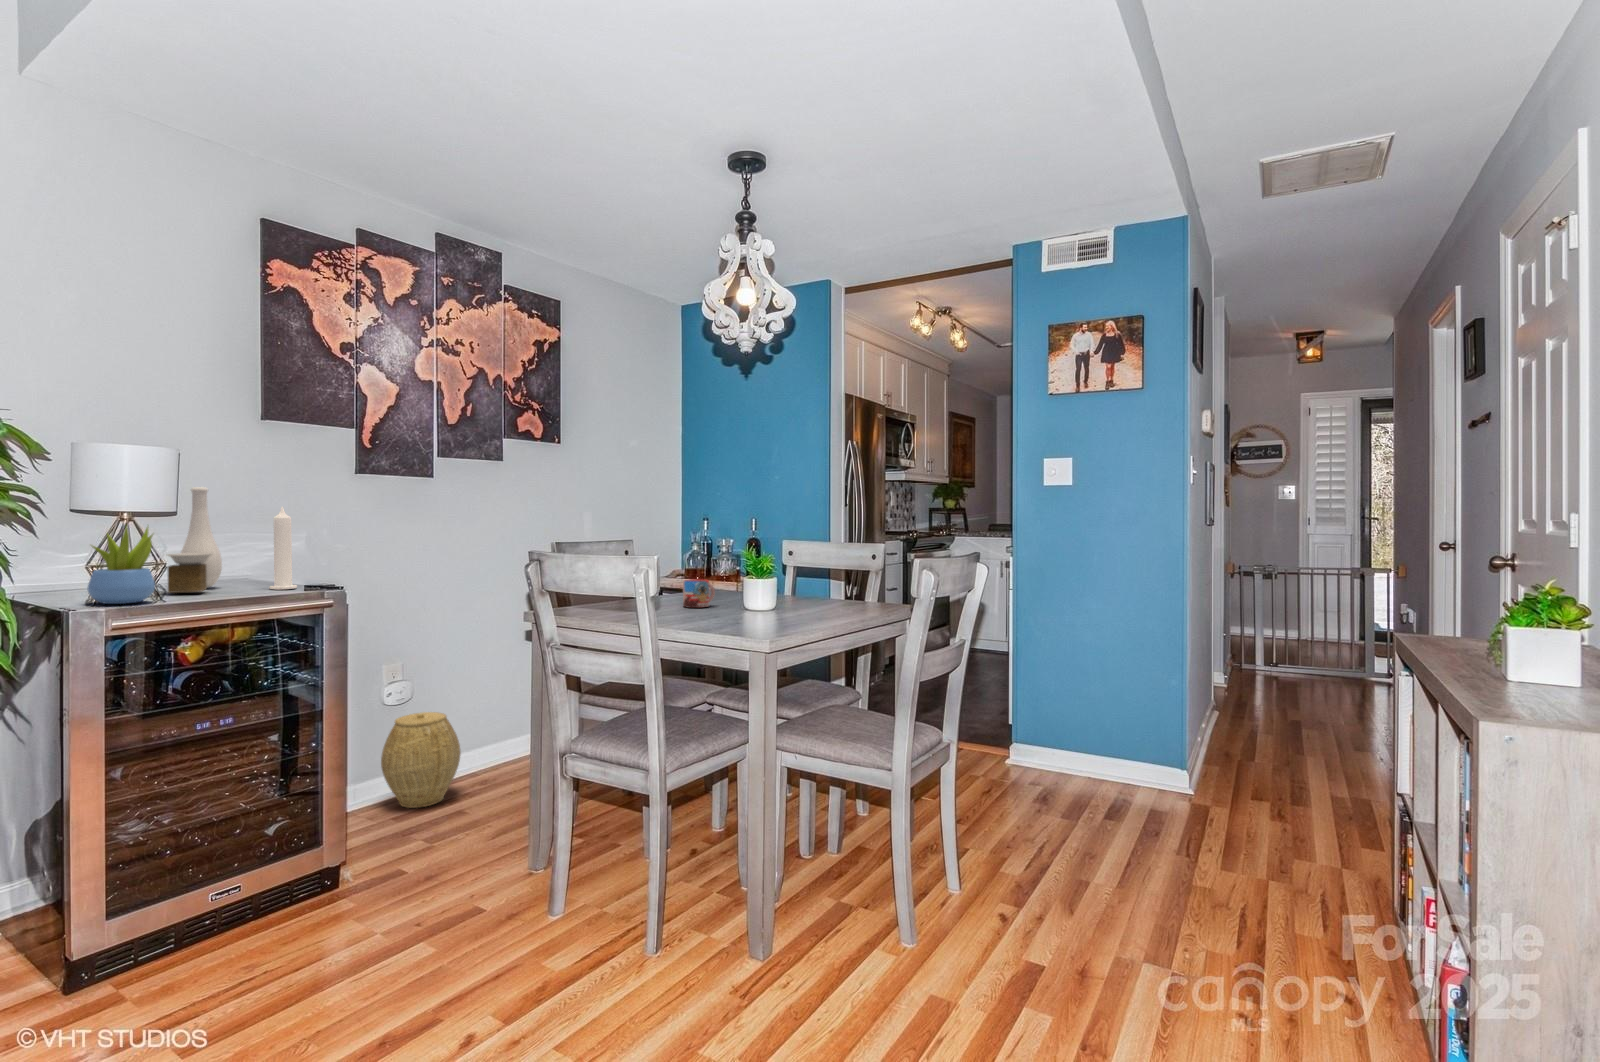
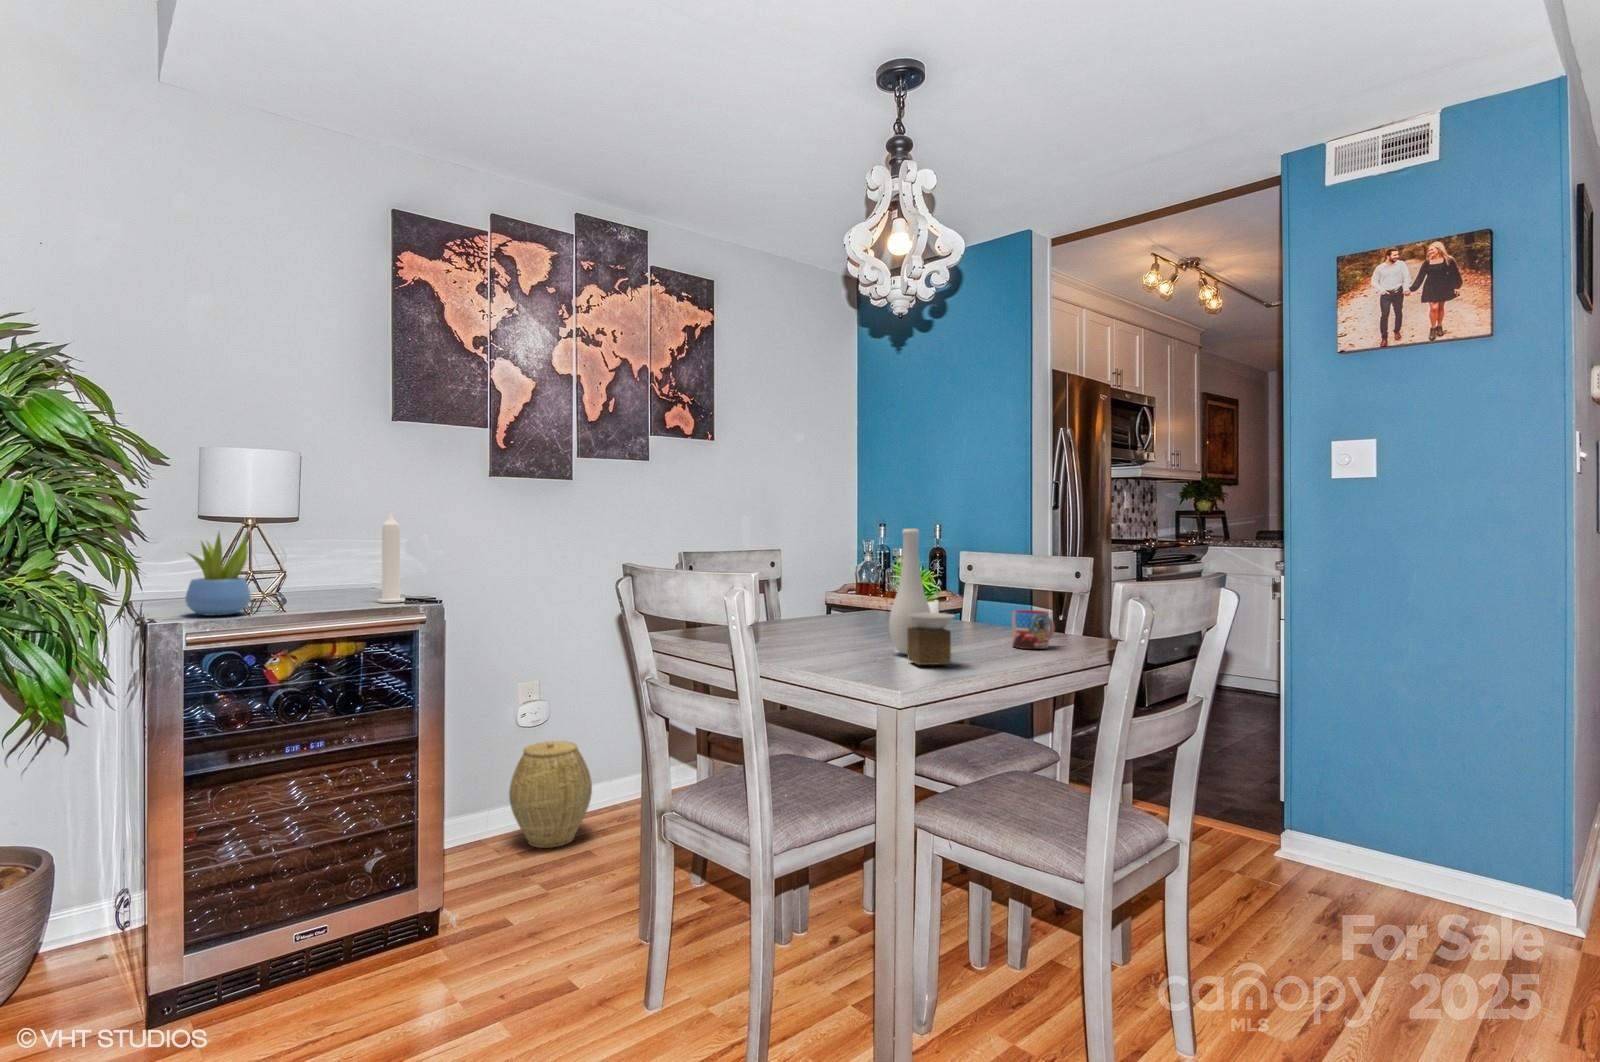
vase: present [167,487,222,593] -> present [889,529,955,665]
mug: present [683,579,715,608] -> present [1012,610,1054,649]

